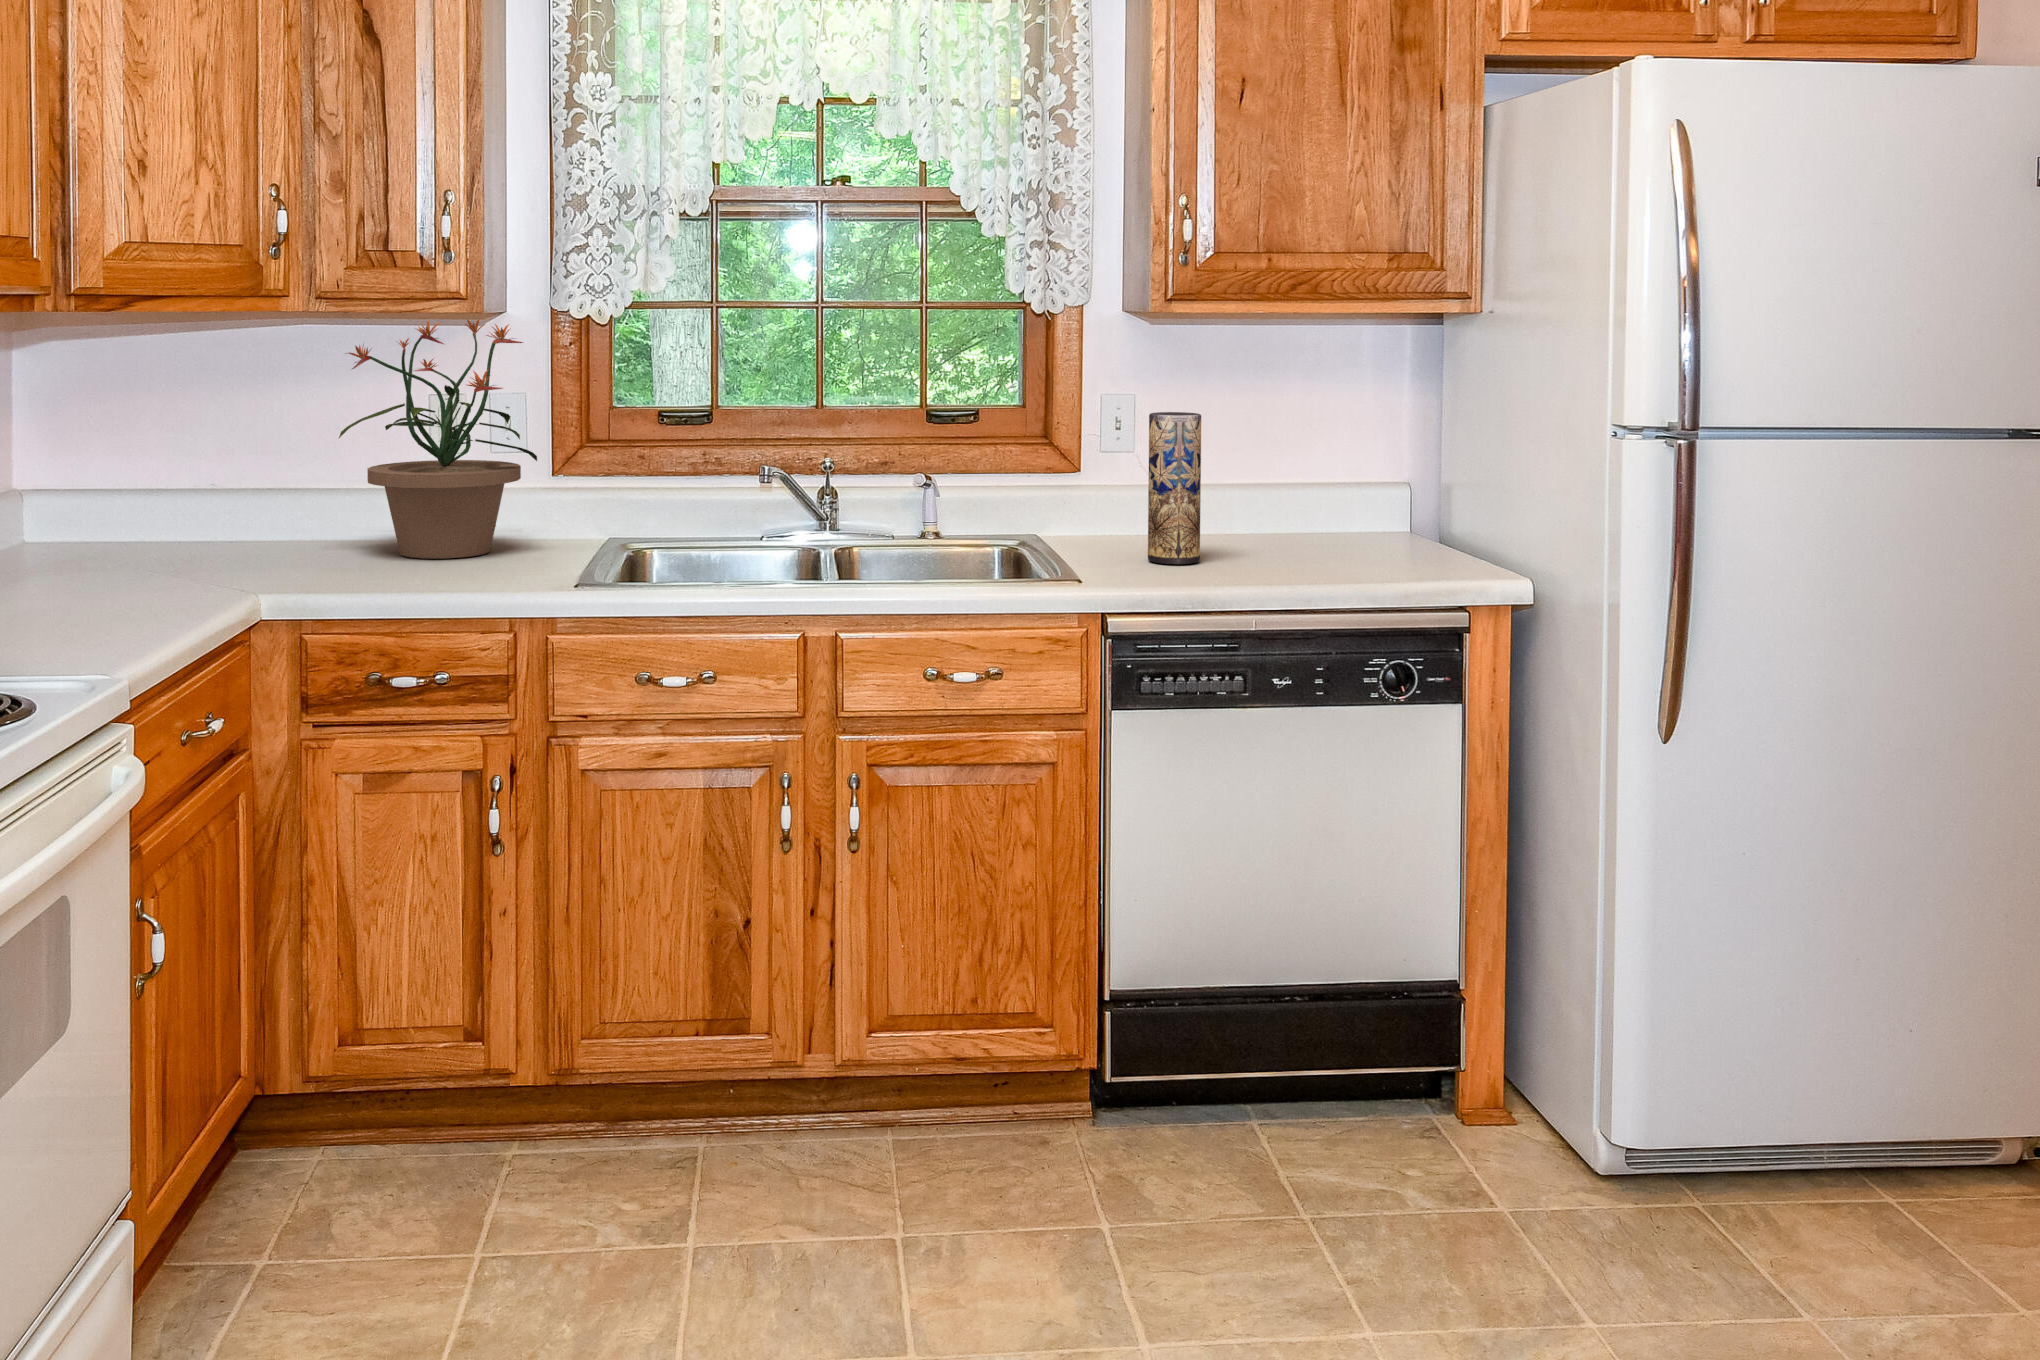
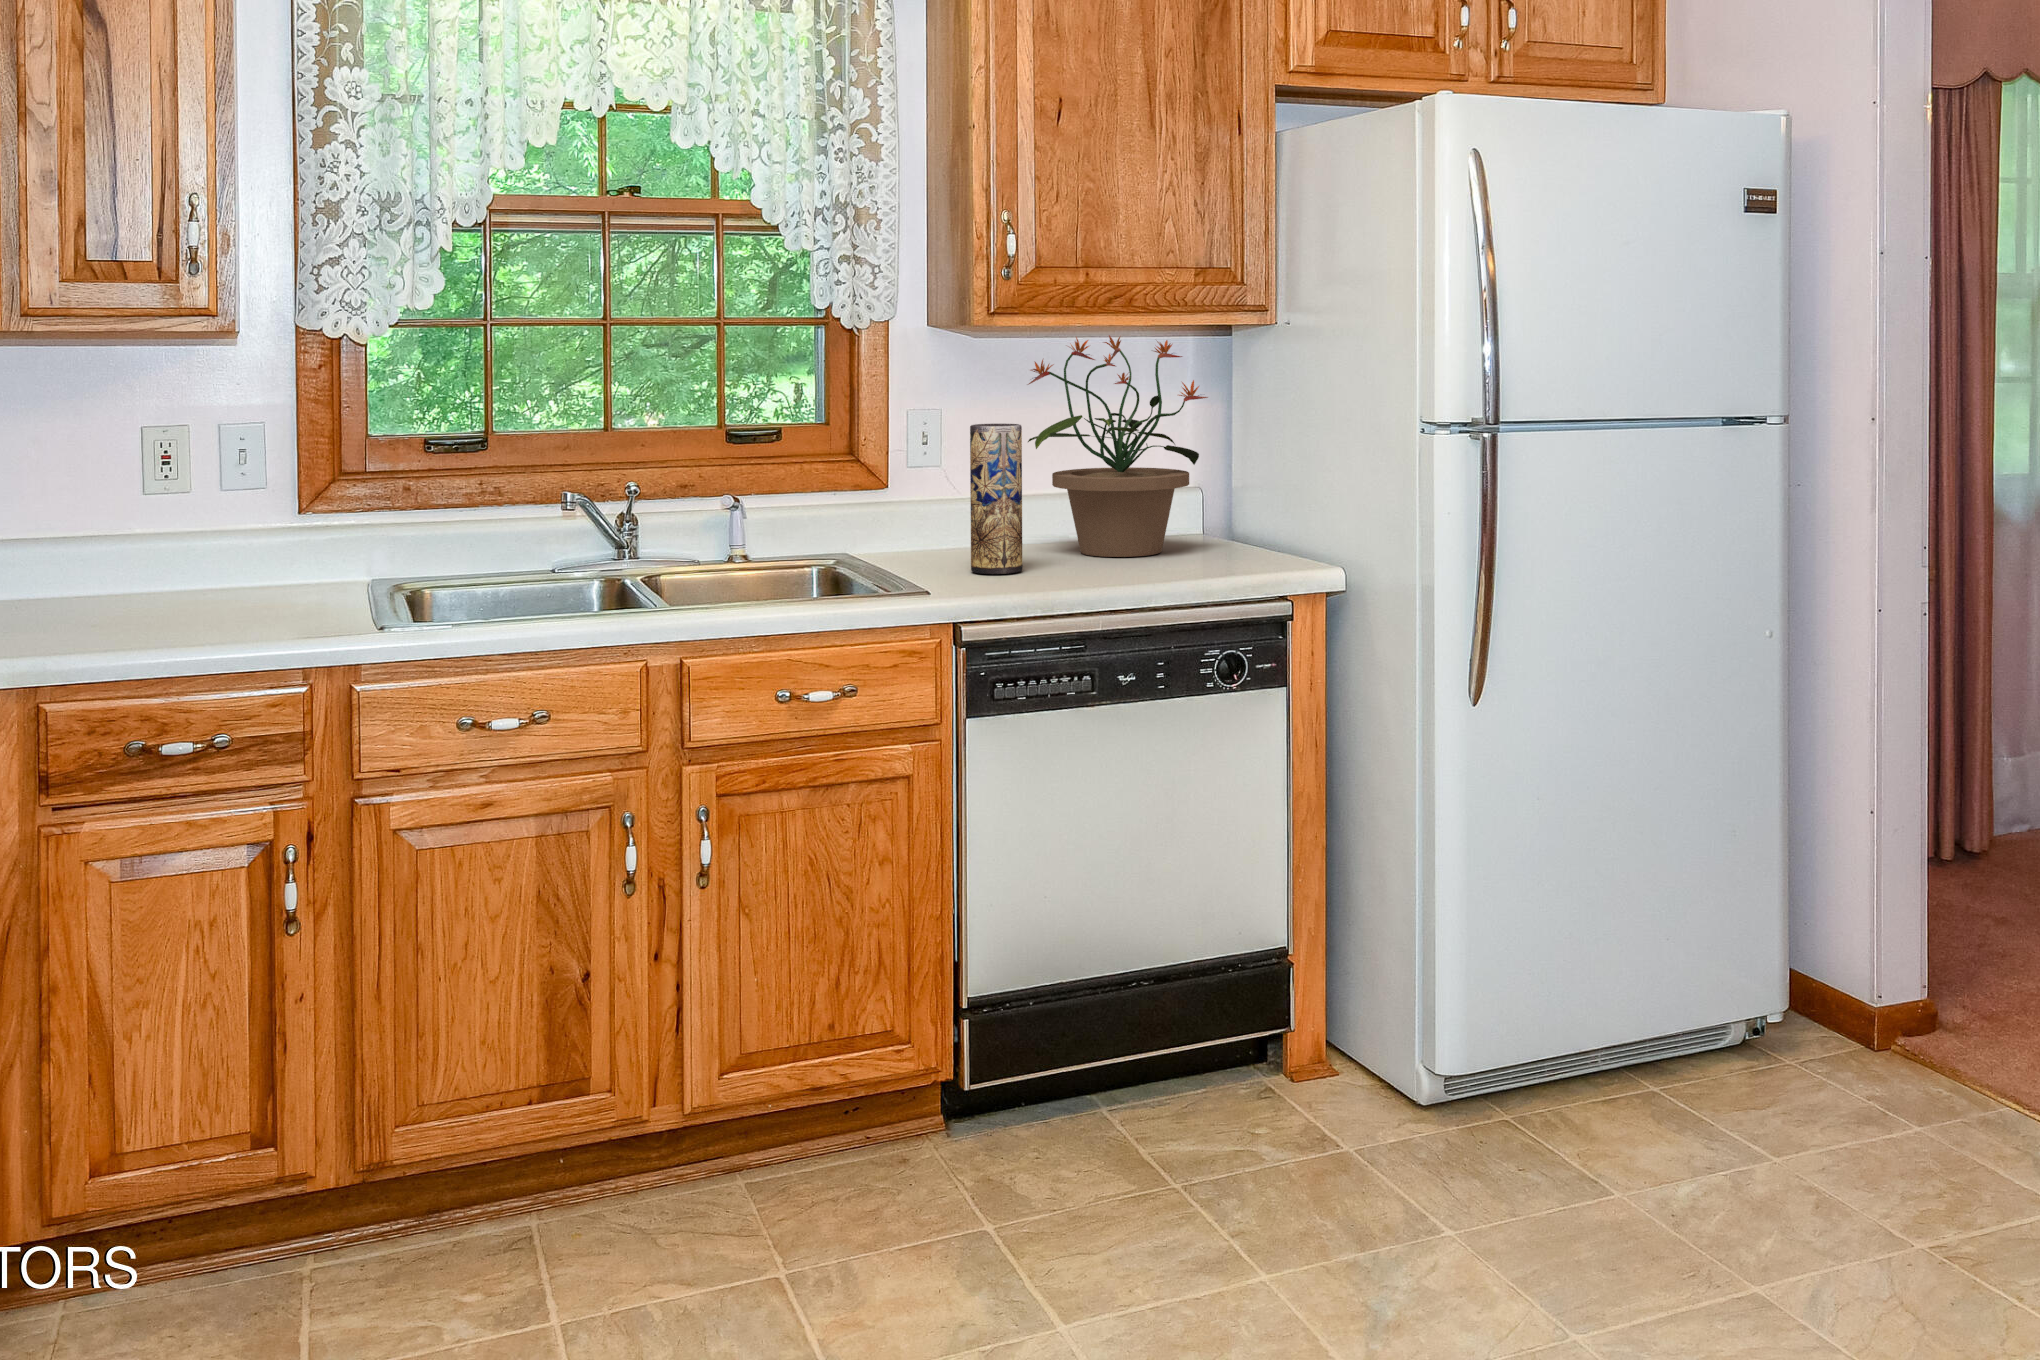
potted plant: present [339,319,537,559] -> present [1028,335,1208,557]

